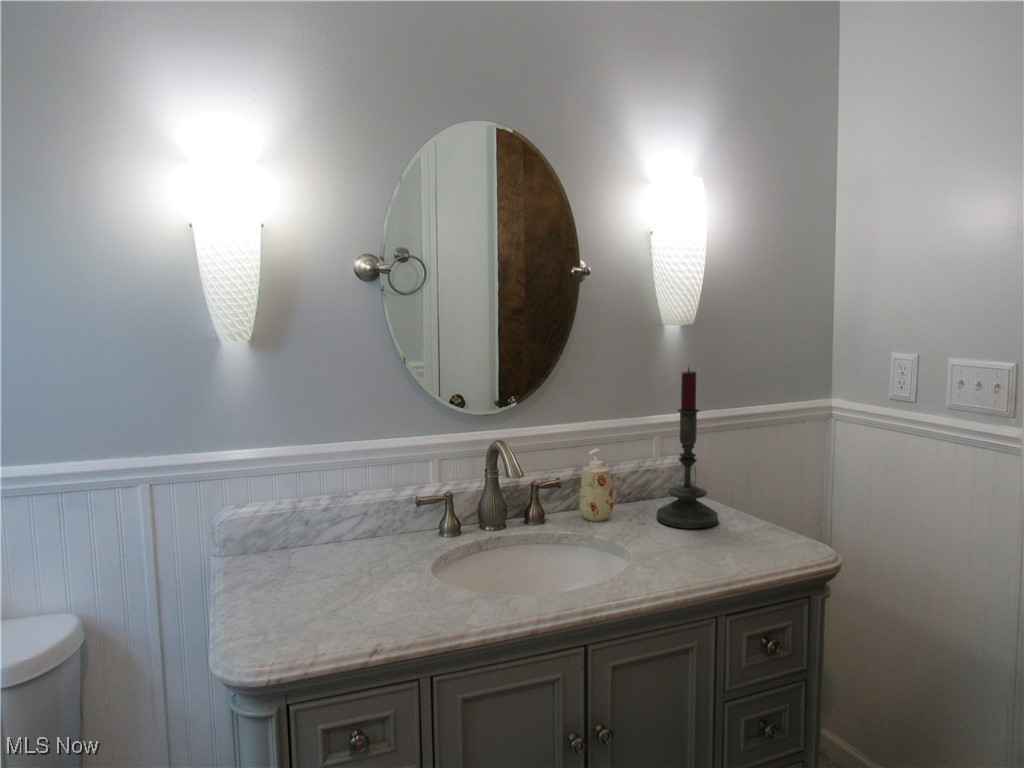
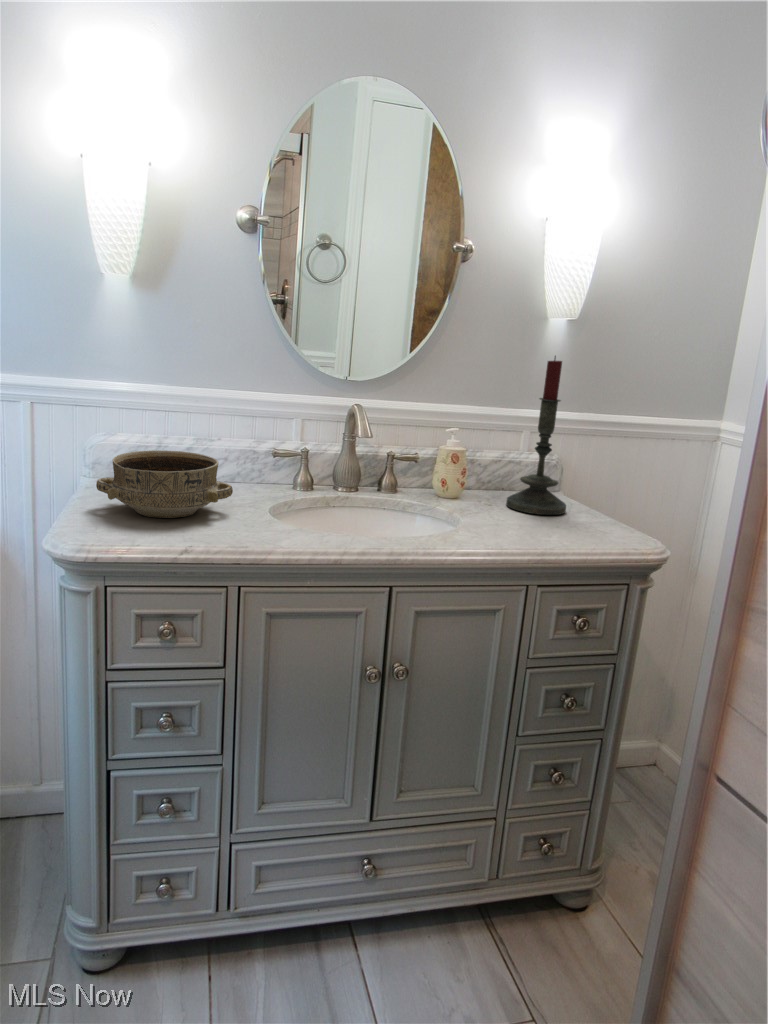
ceramic bowl: none [250,523,396,607] -> present [96,450,233,518]

